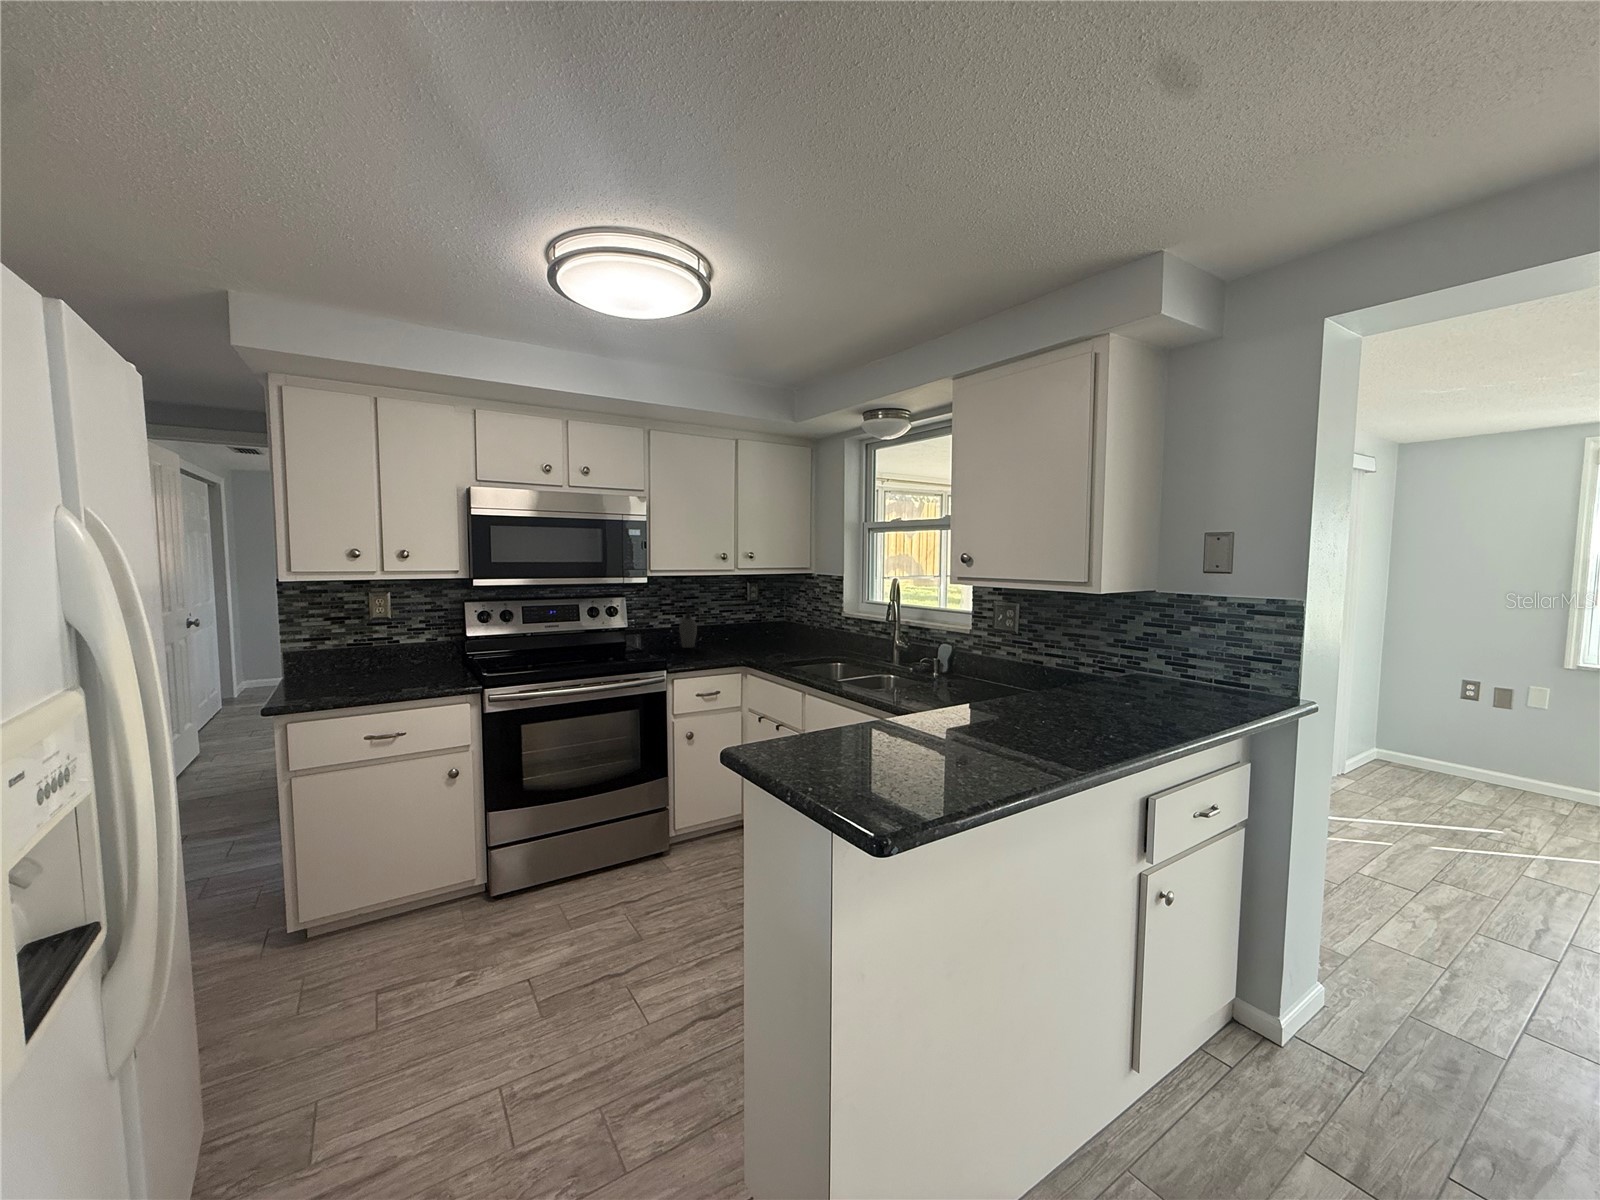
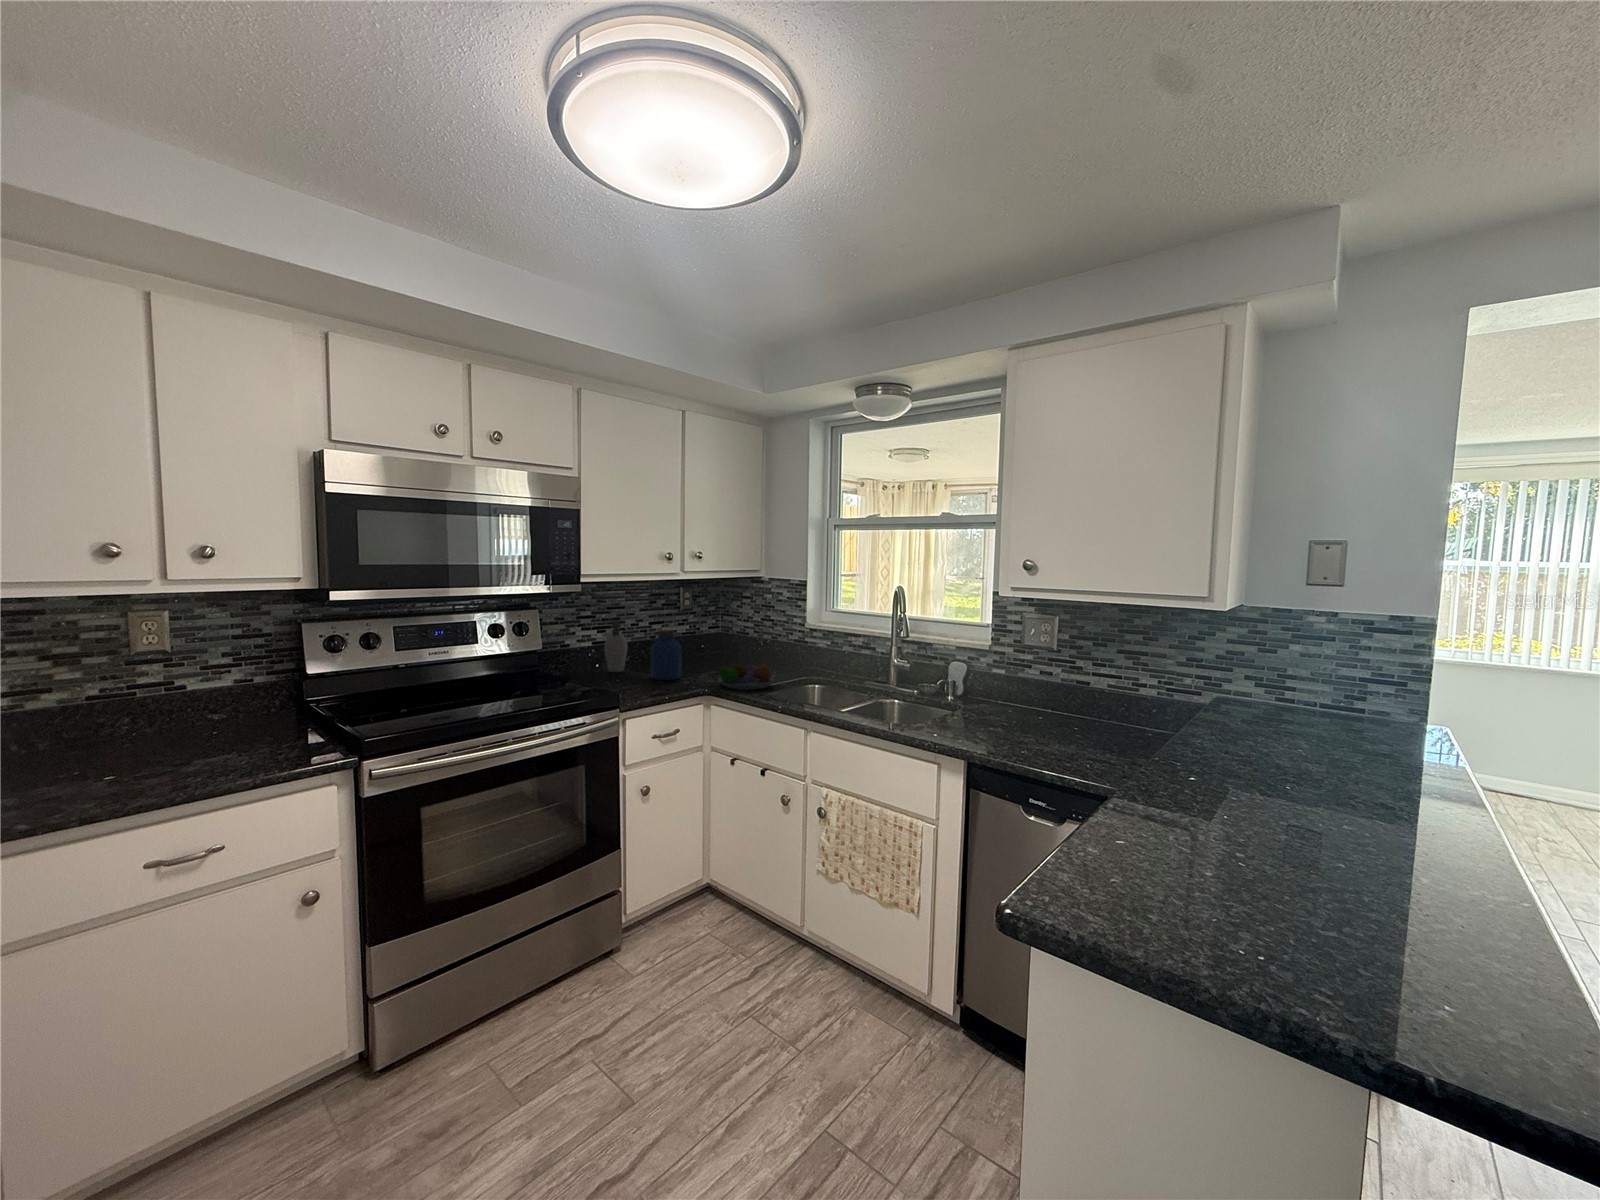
jar: none [709,615,733,654] -> present [651,630,682,680]
fruit bowl: none [752,640,802,663] -> present [713,661,775,690]

